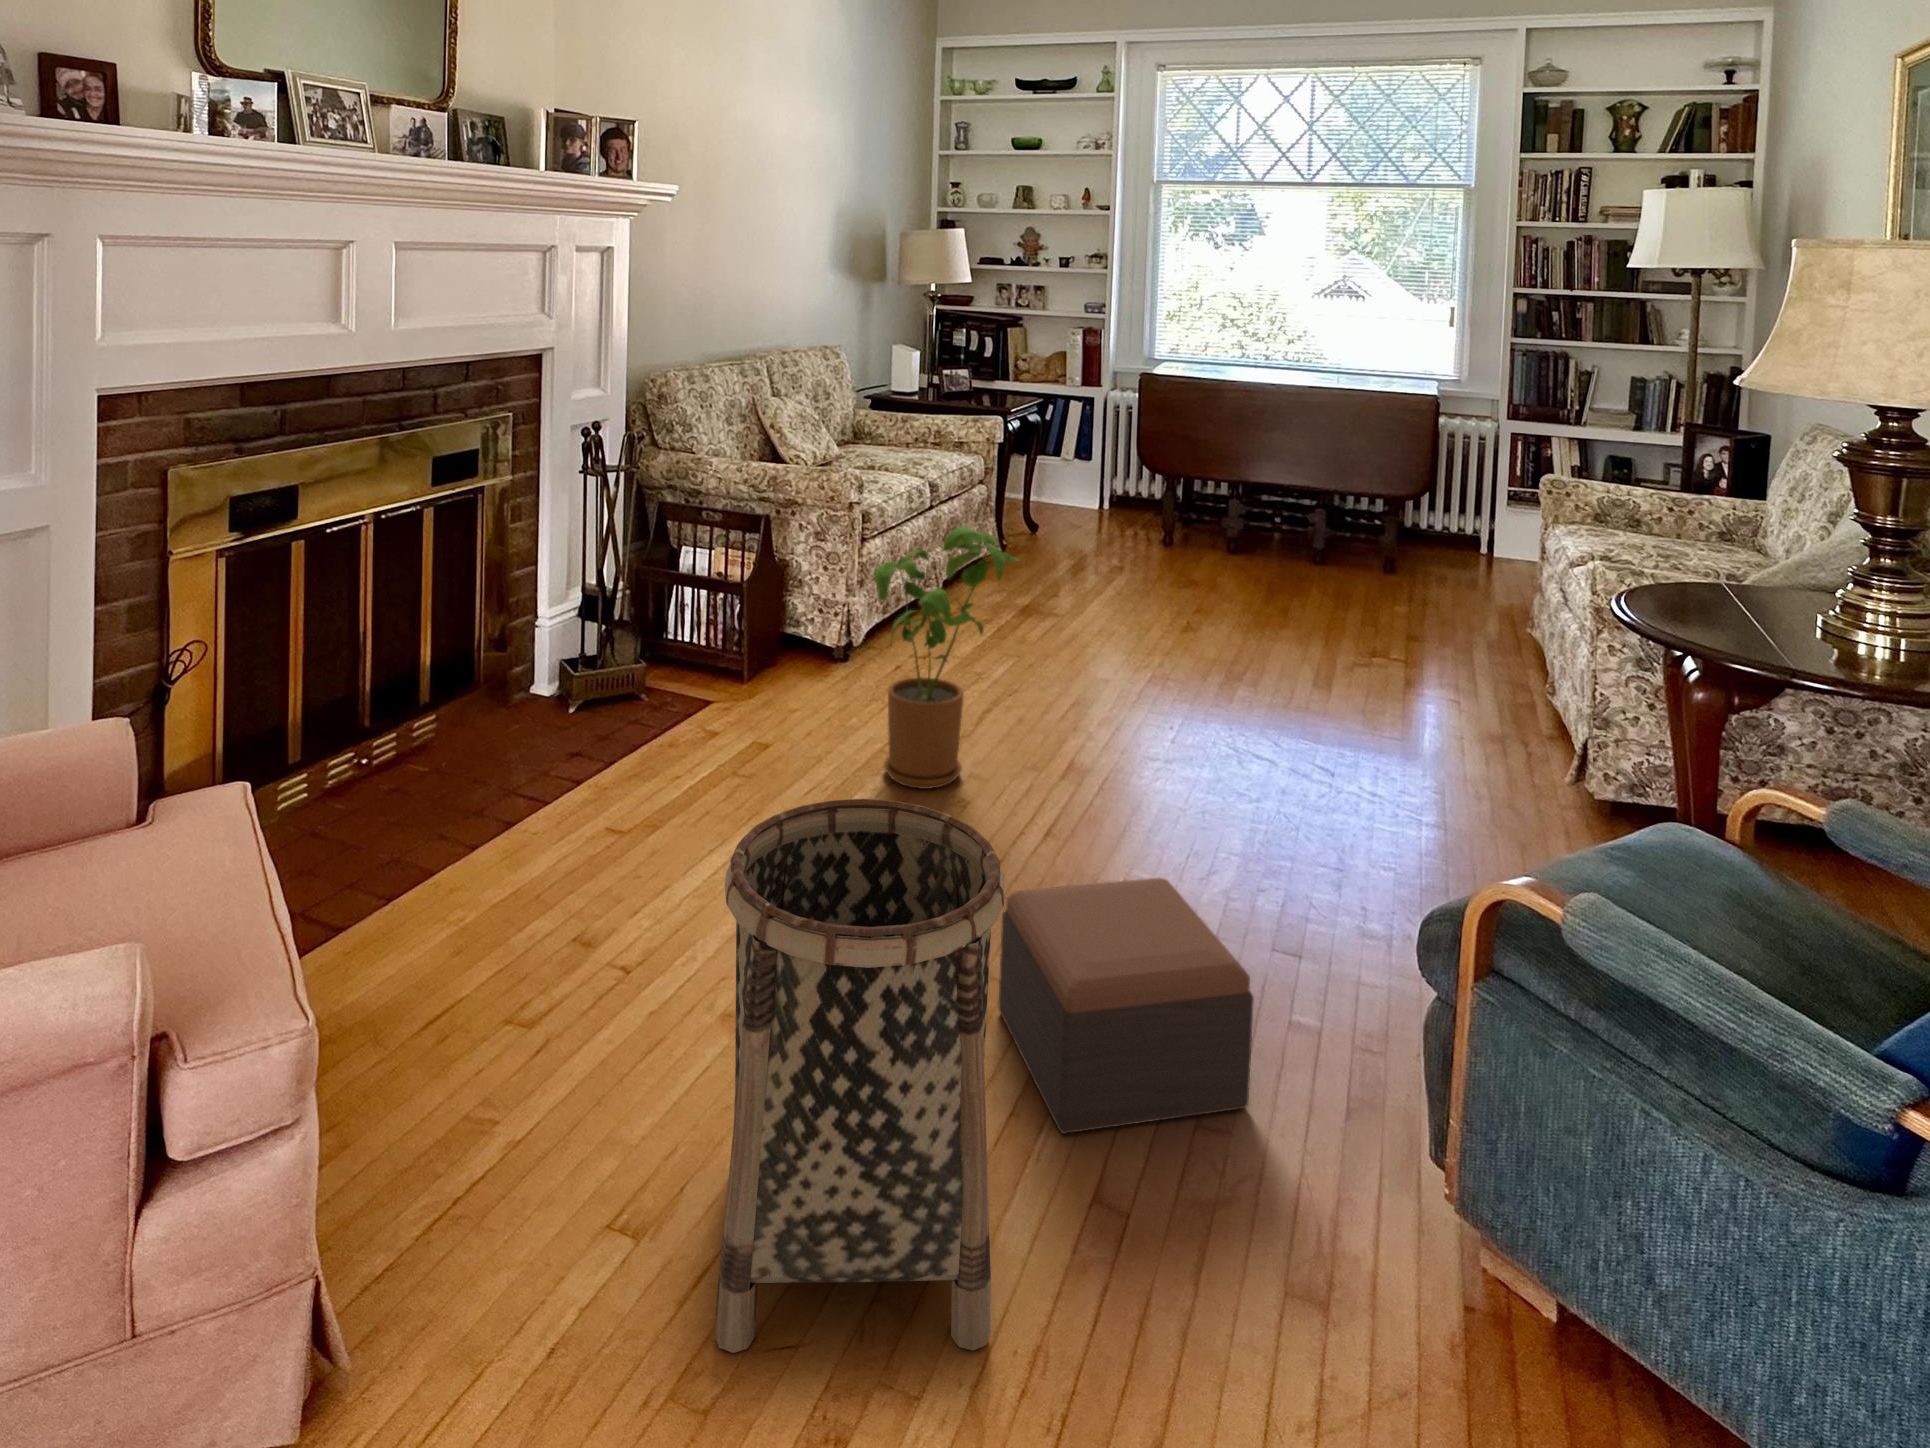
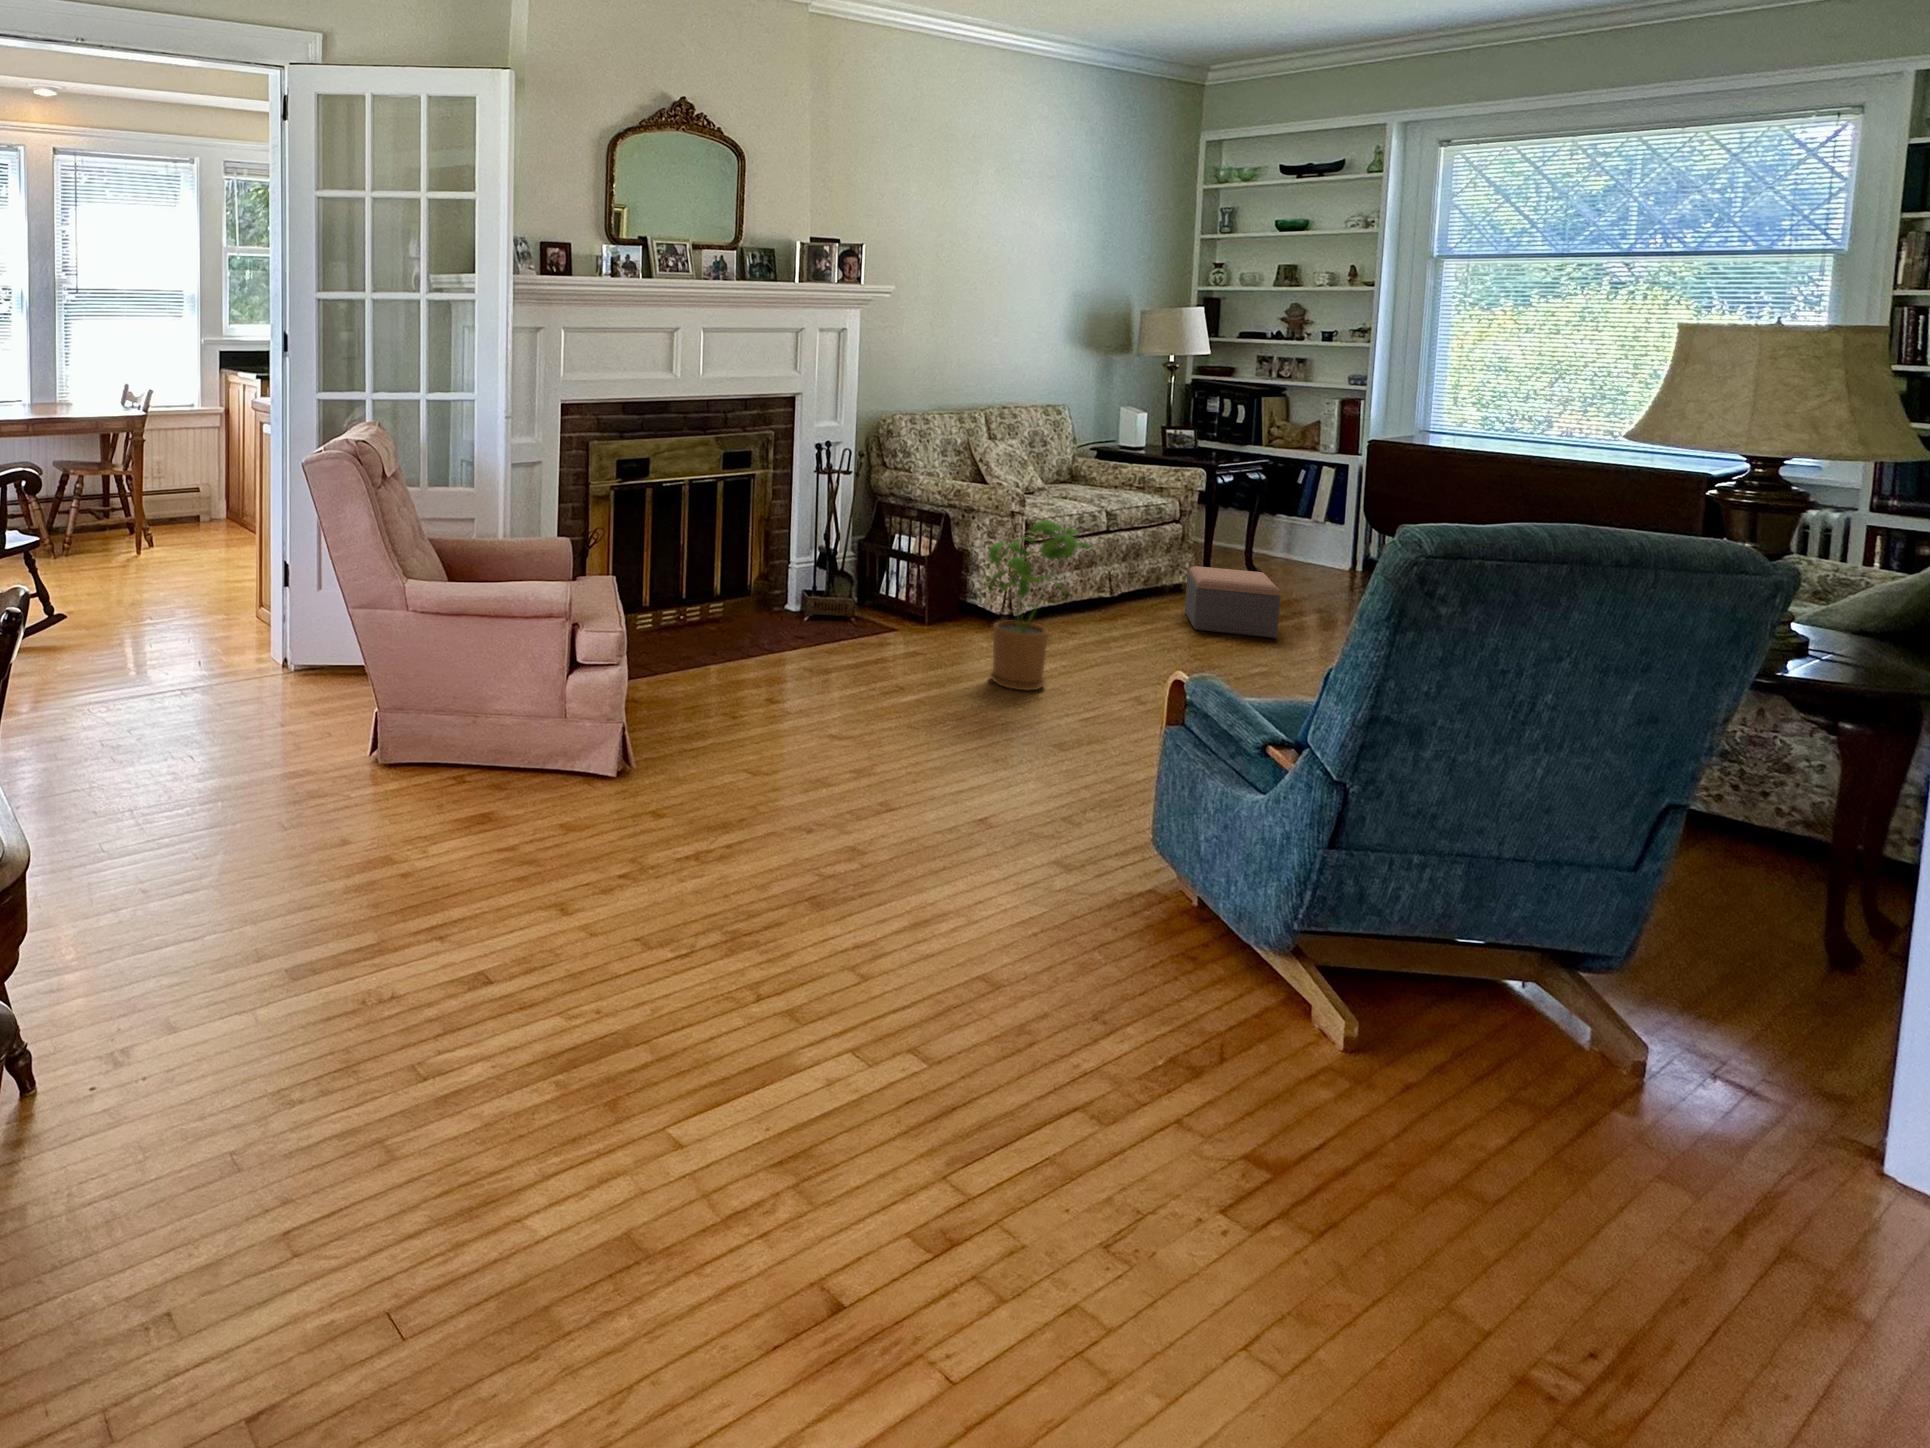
basket: present [715,799,1004,1353] -> none [771,611,924,845]
footstool: present [998,878,1254,1134] -> present [1185,566,1280,638]

